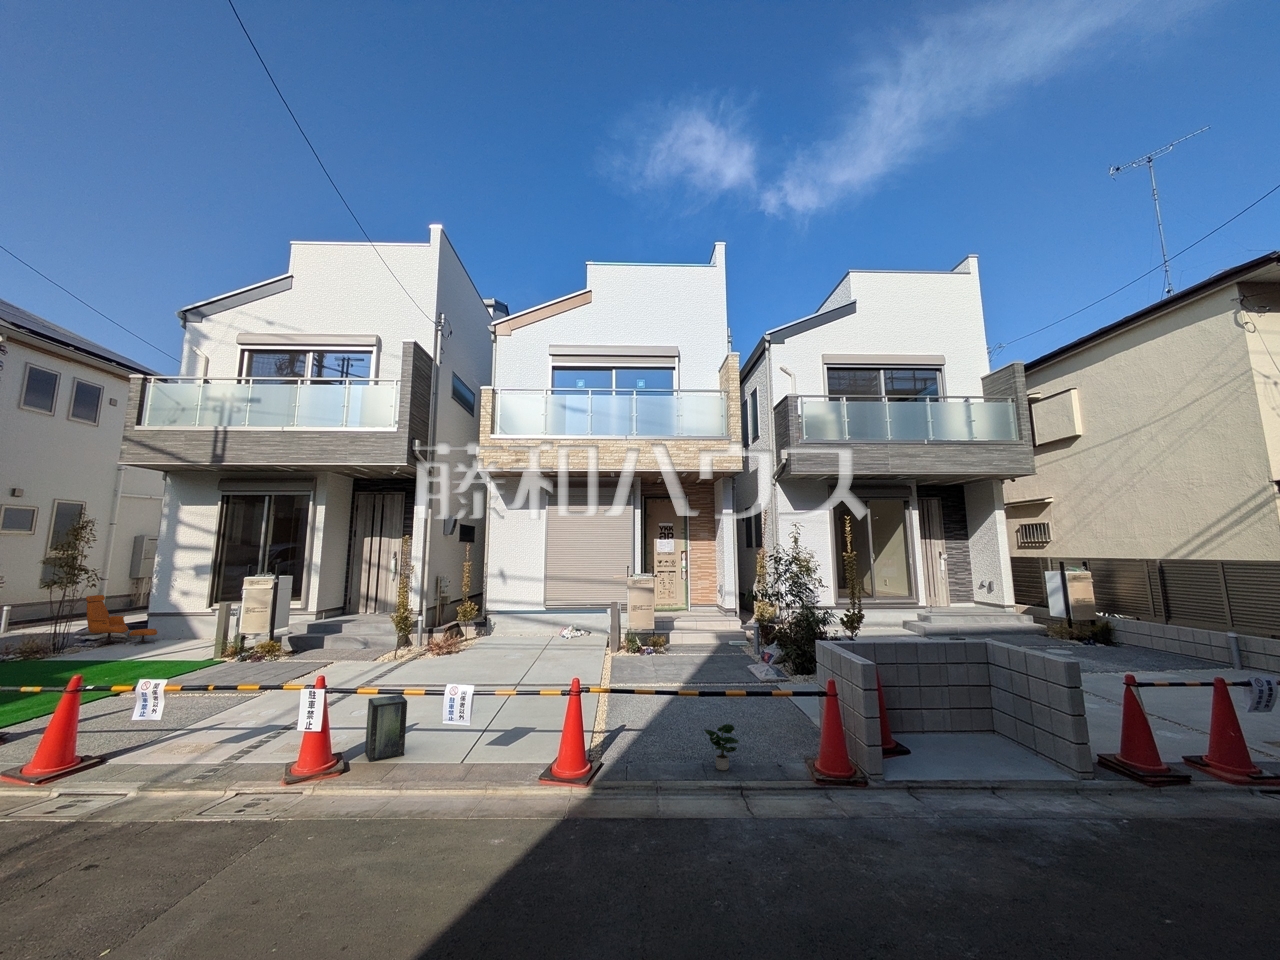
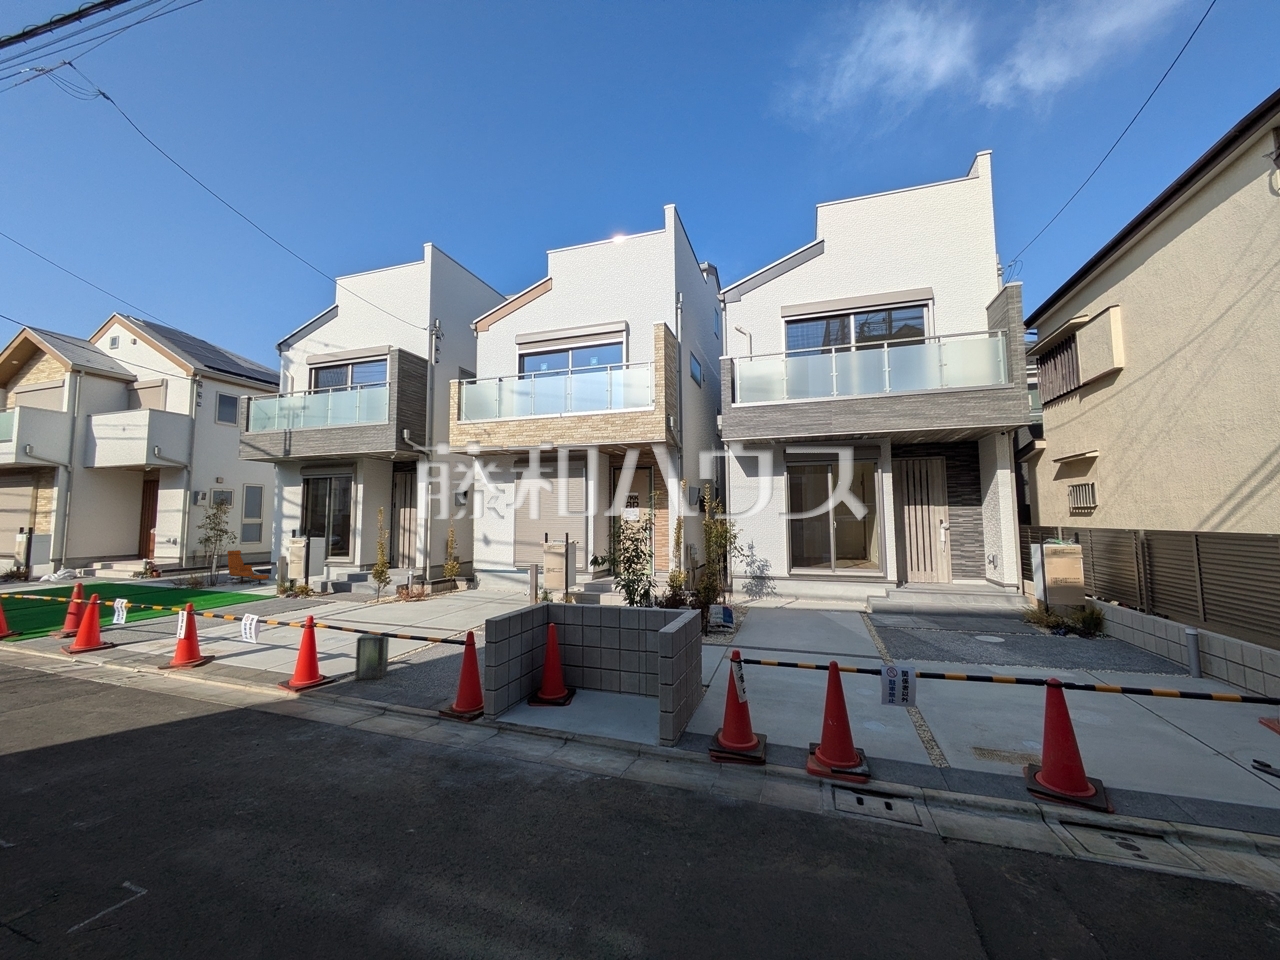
storage box: present [365,695,407,762] -> present [355,633,389,680]
potted plant: present [704,724,739,770] -> none [385,661,415,695]

